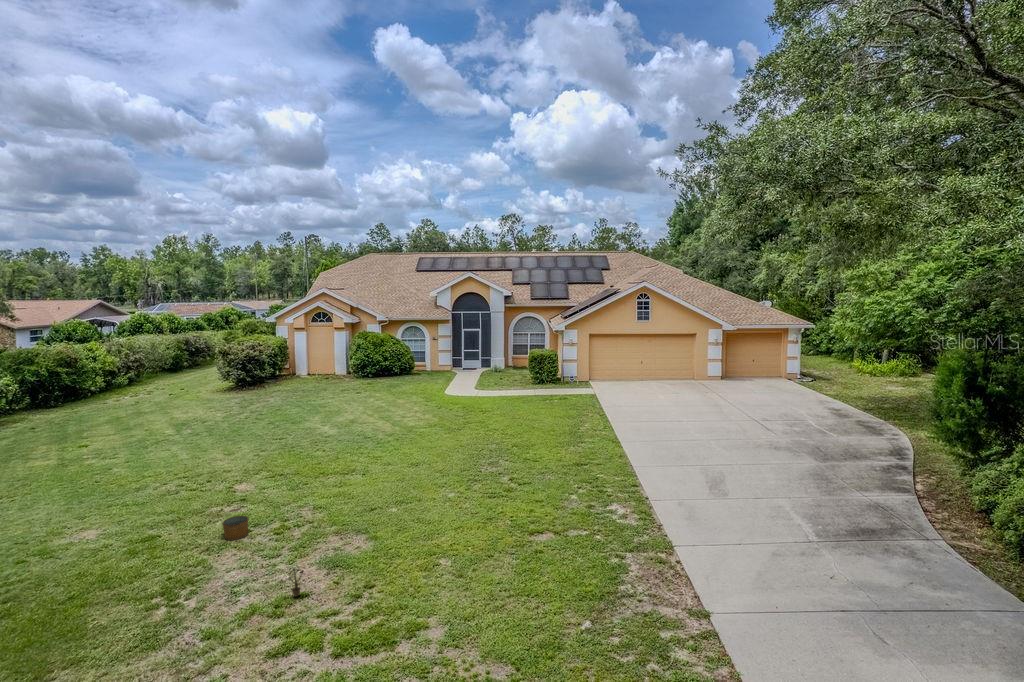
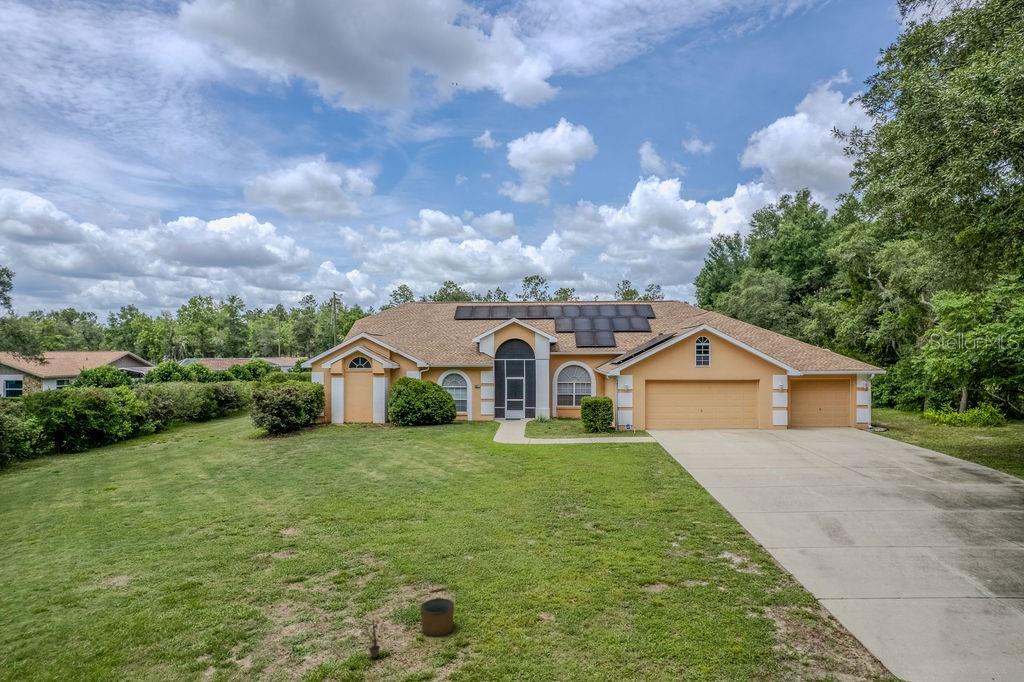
bucket: present [222,509,249,540] -> present [420,588,454,636]

